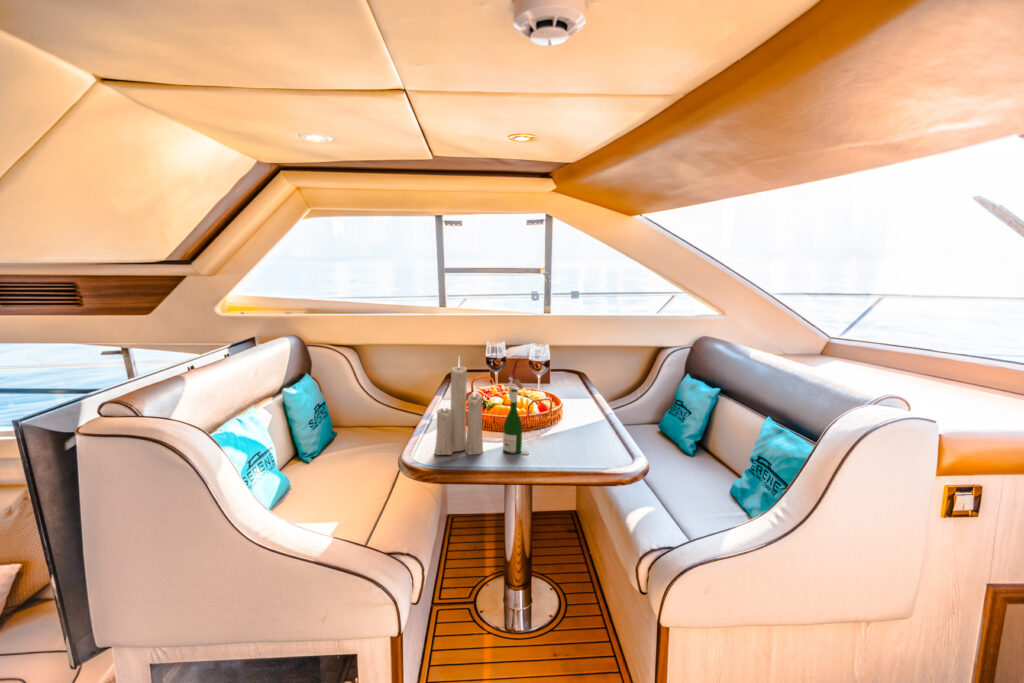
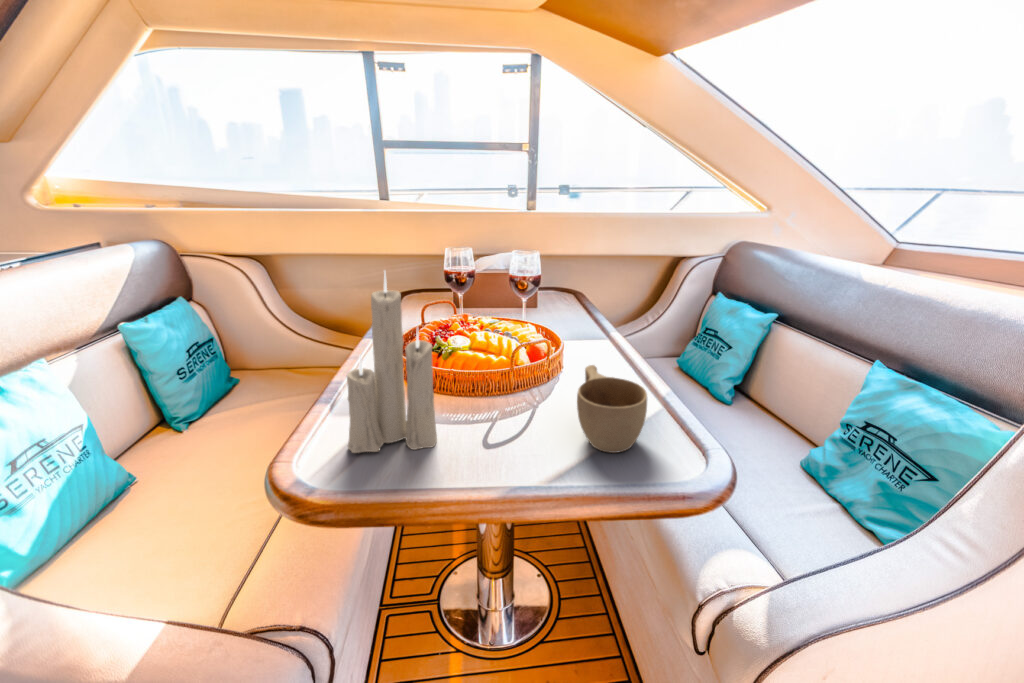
wine bottle: present [503,359,529,455] -> none [473,273,519,447]
cup: none [561,411,600,458] -> present [577,365,647,453]

